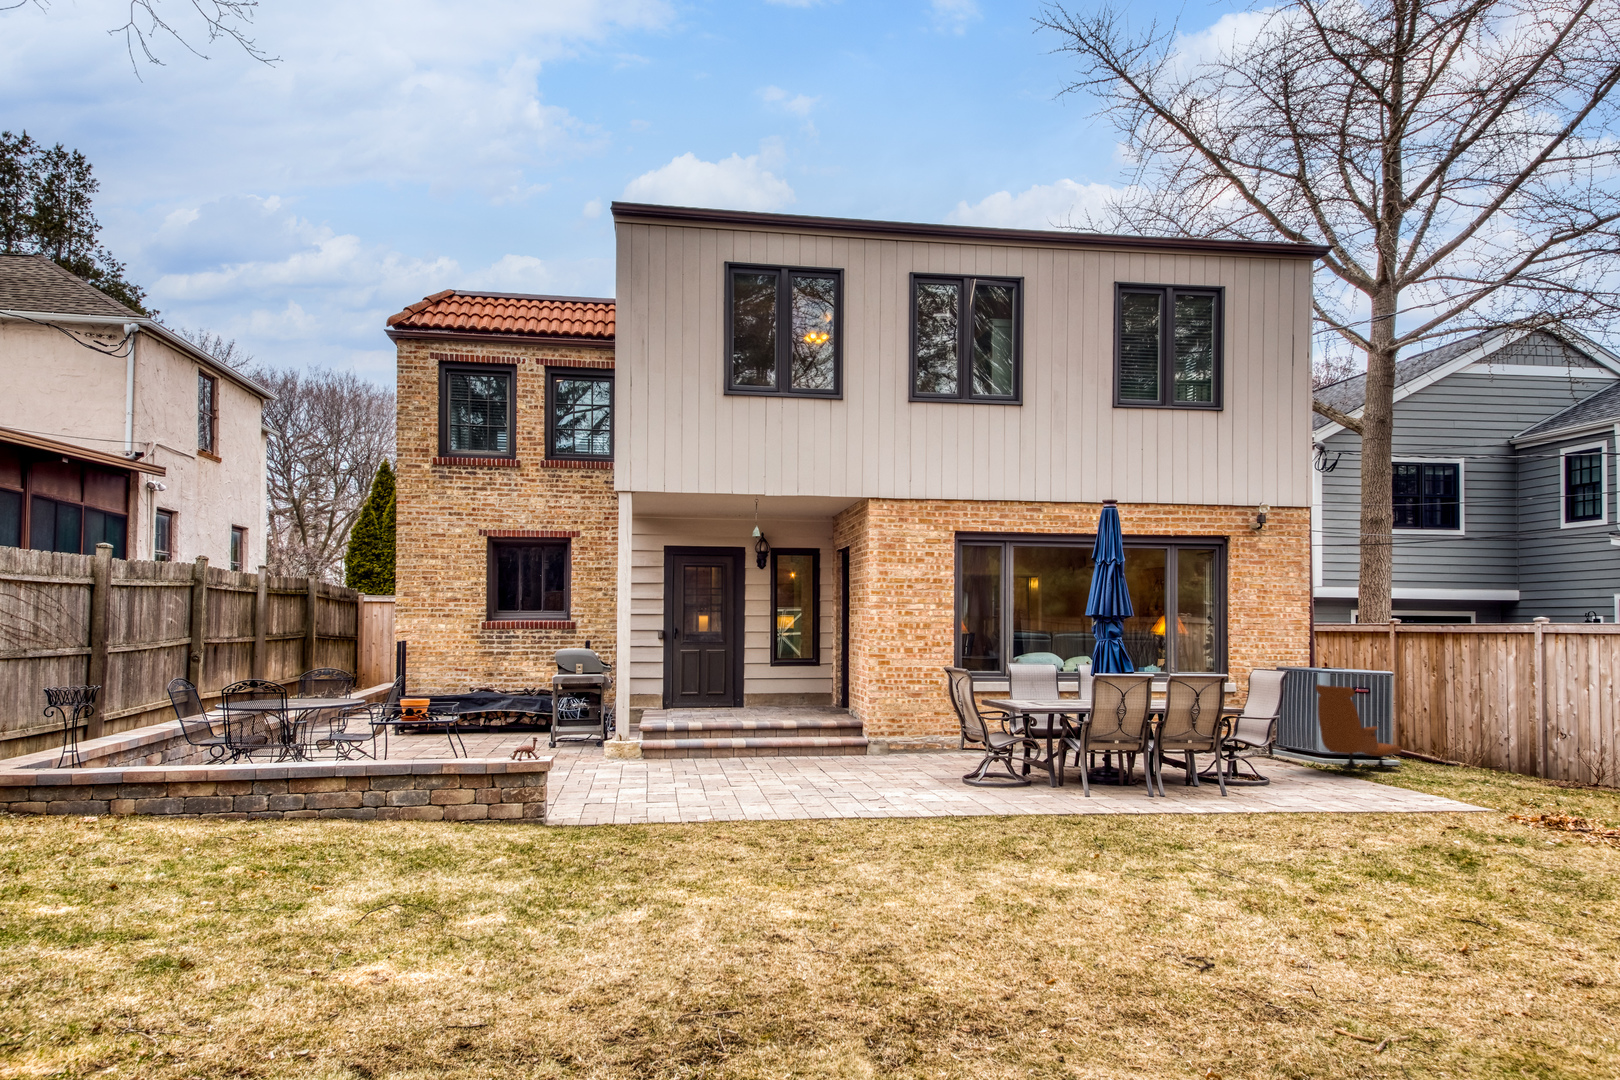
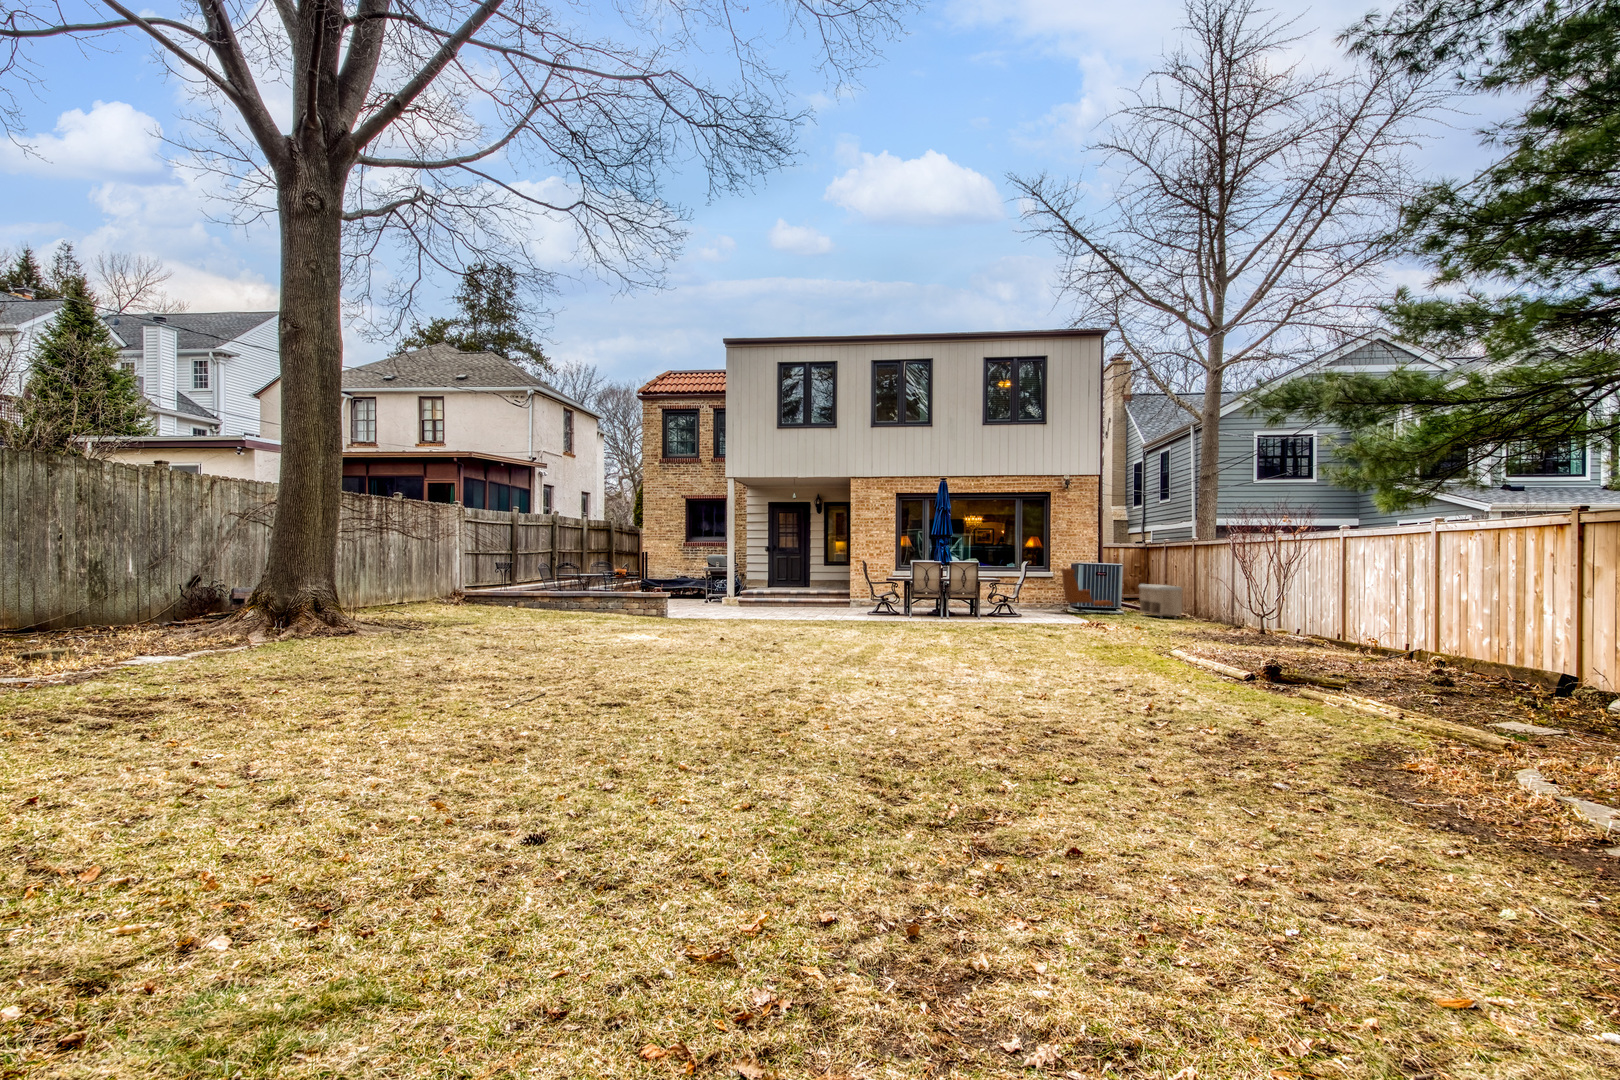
storage bench: none [1446,711,1555,784] -> present [1139,584,1182,618]

